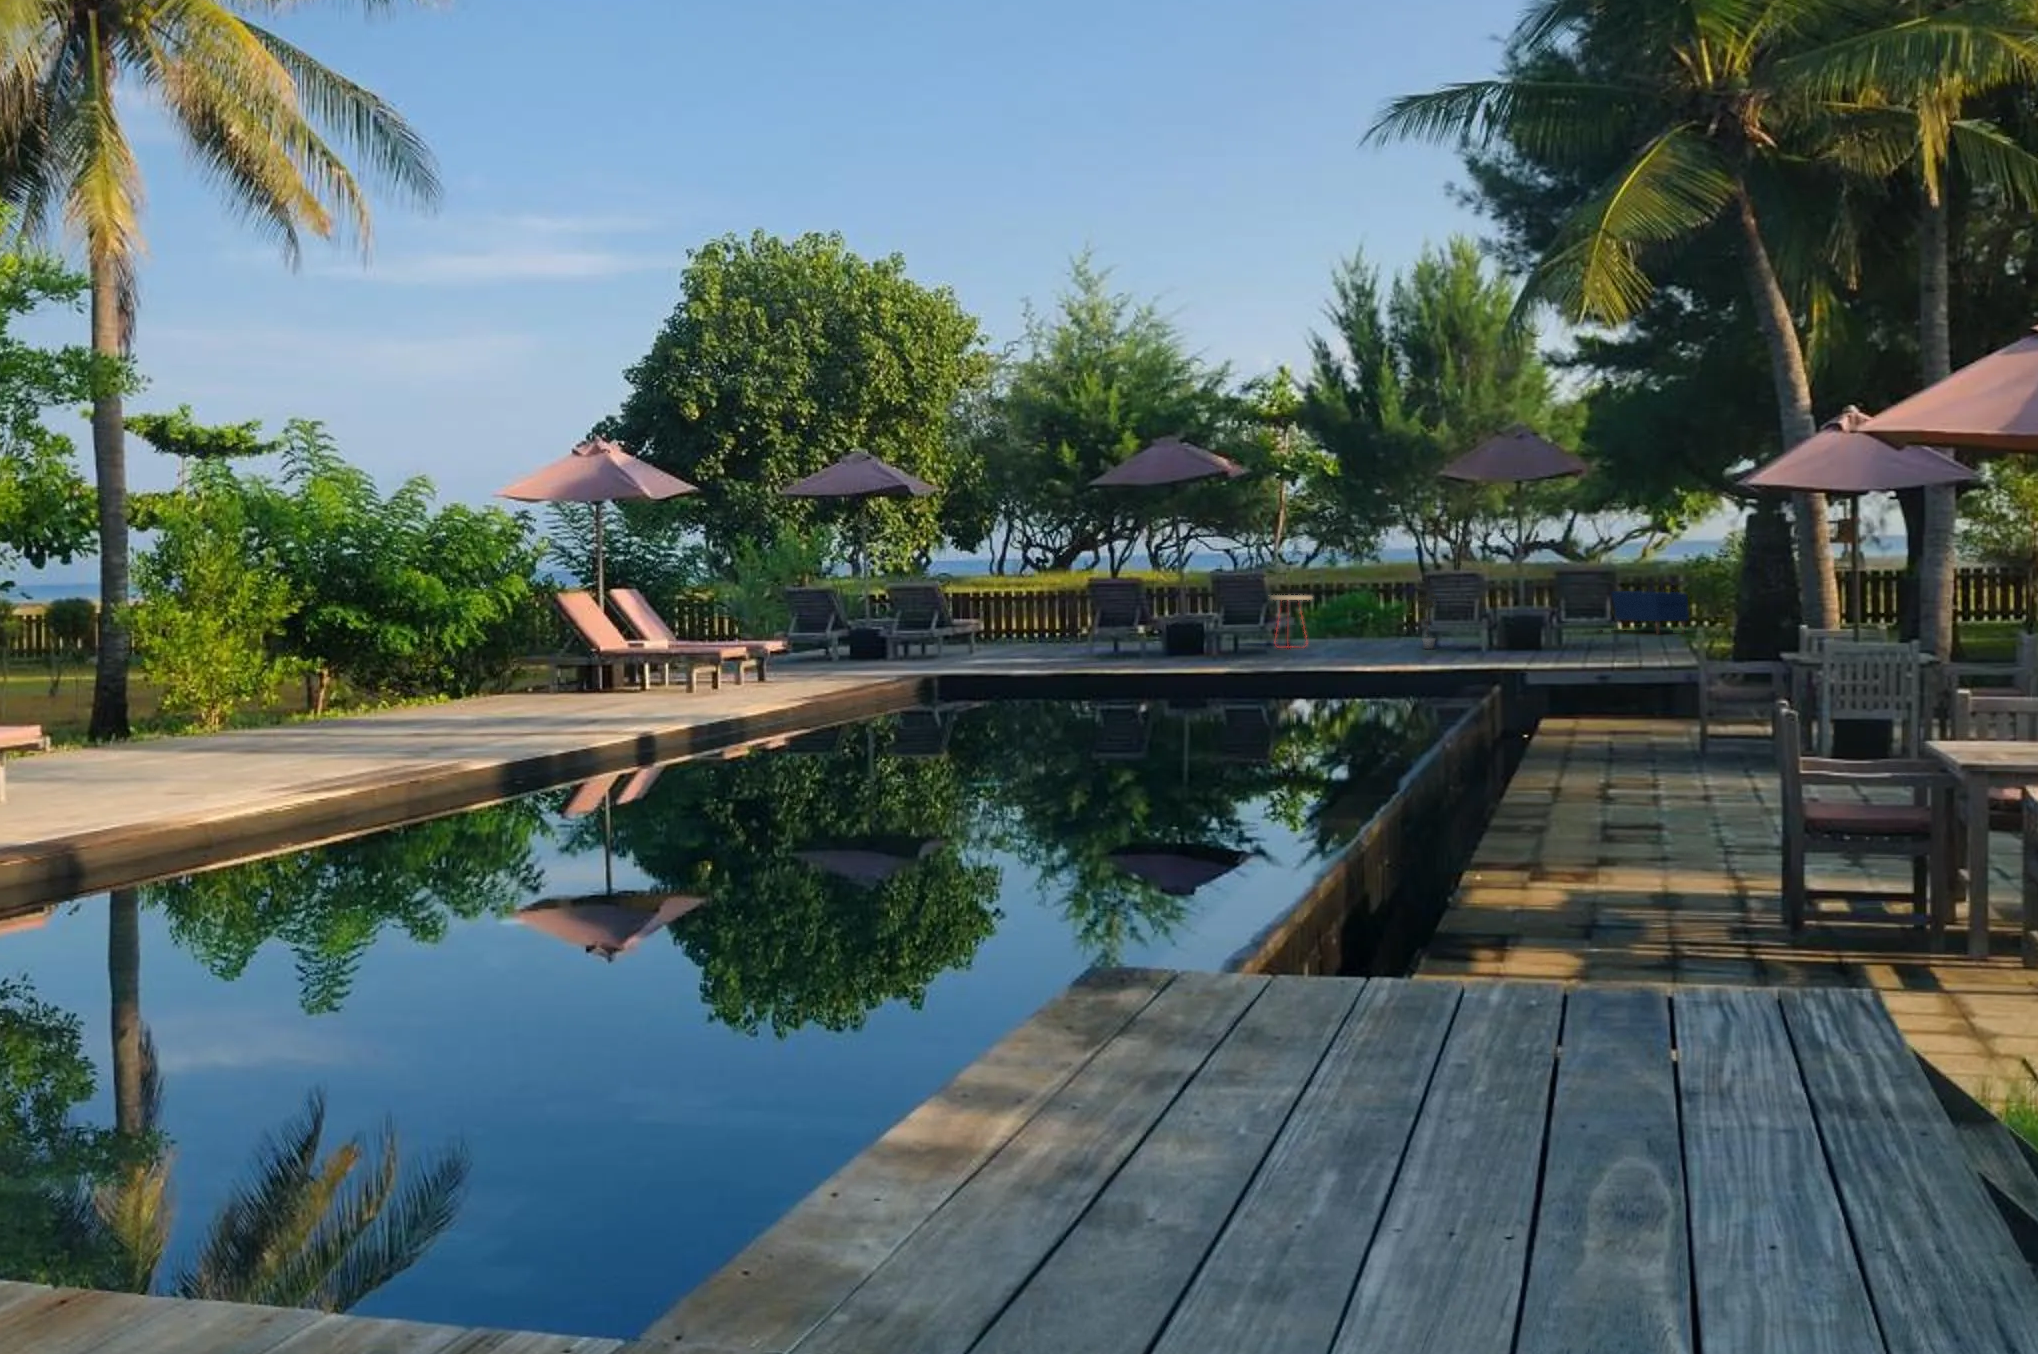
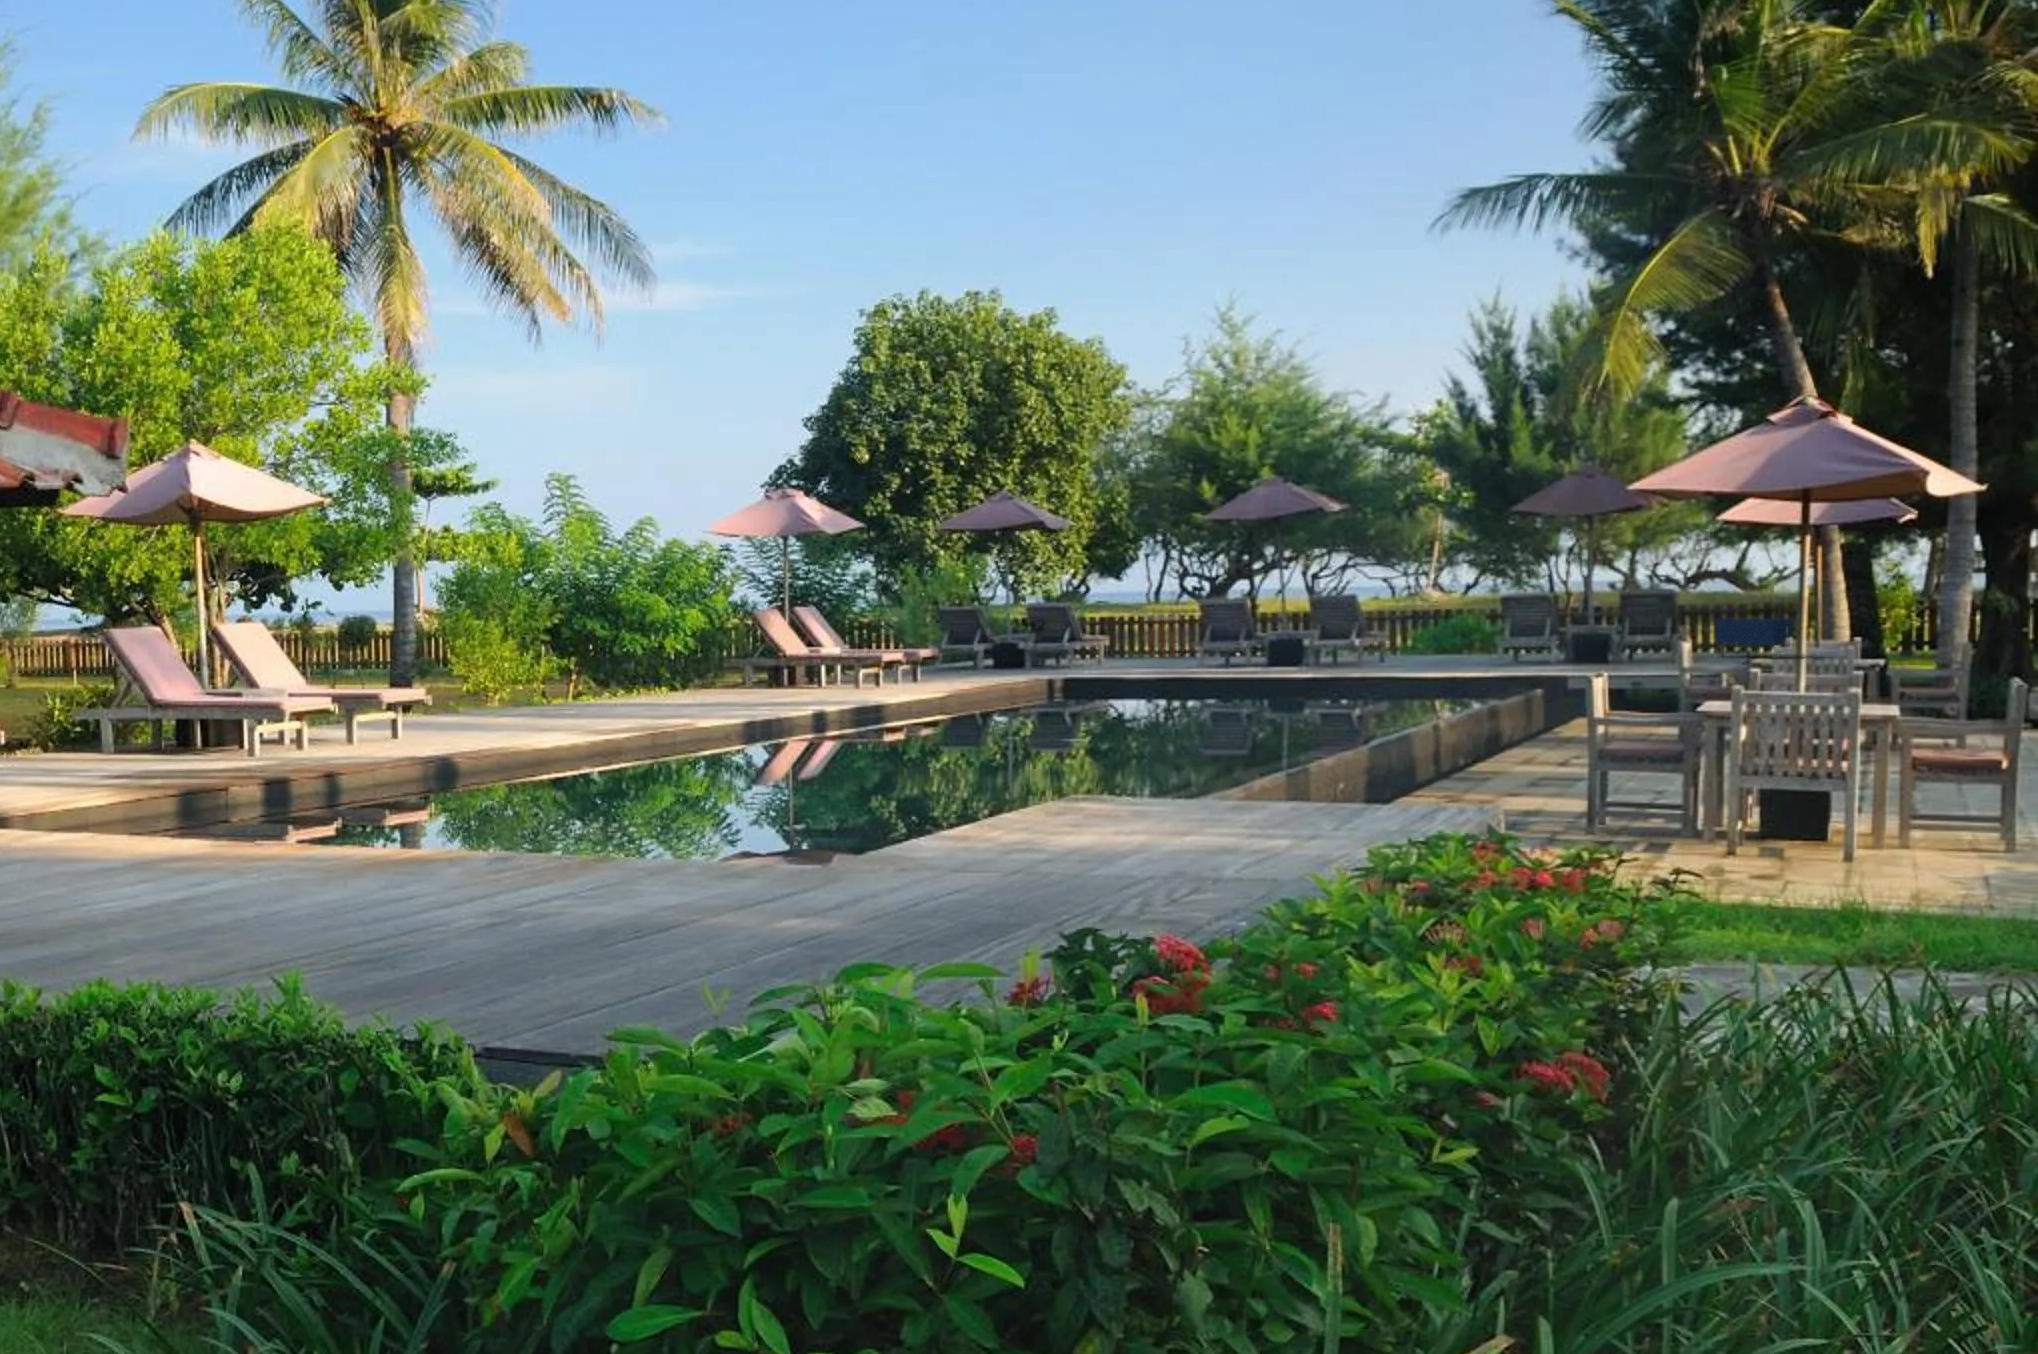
potted plant: present [1415,594,1441,649] -> present [1029,620,1046,666]
side table: present [1269,595,1312,647] -> present [1145,616,1178,646]

